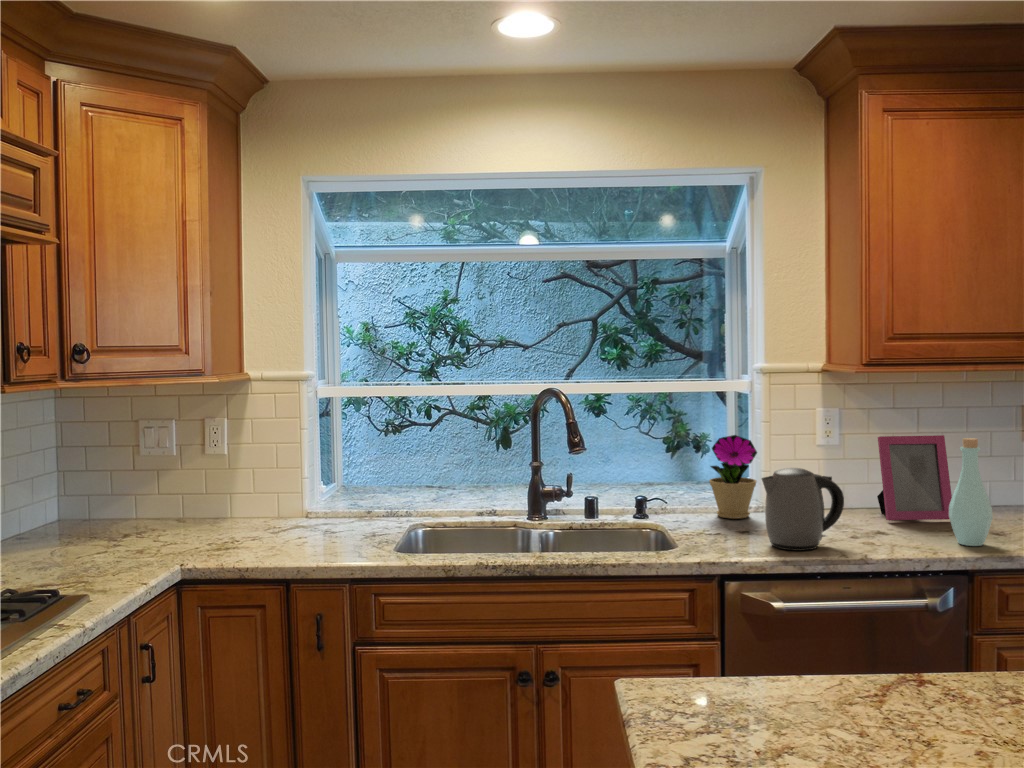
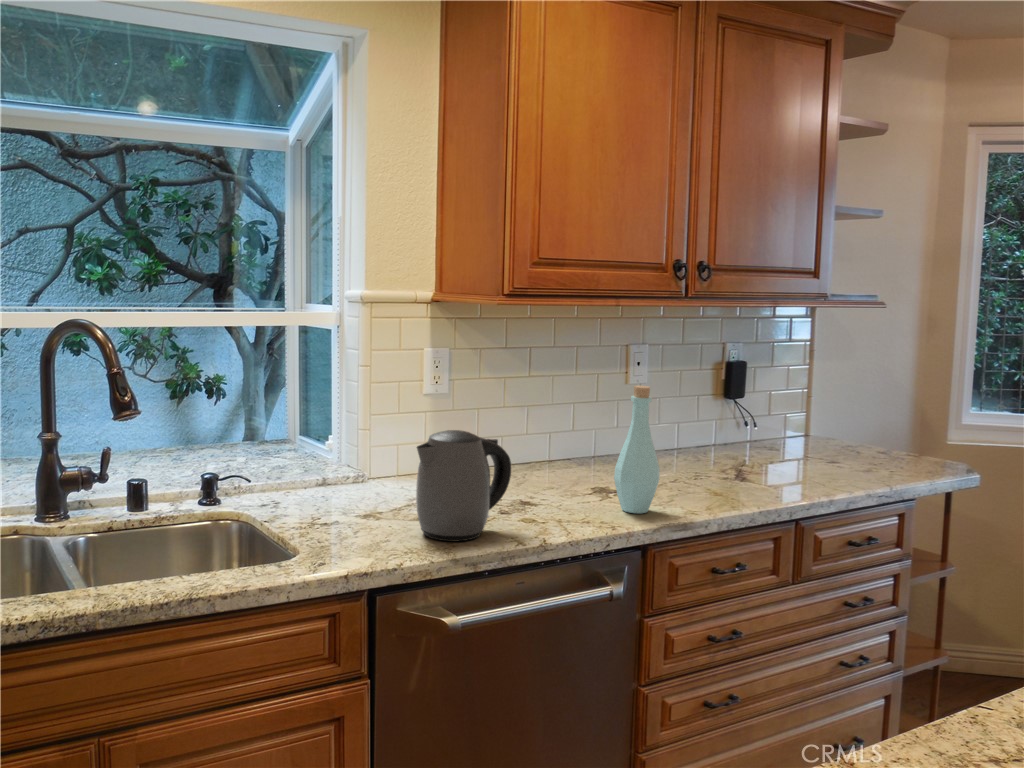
flower pot: present [709,435,757,519] -> none [314,380,382,495]
picture frame: present [877,435,952,520] -> none [511,377,596,483]

